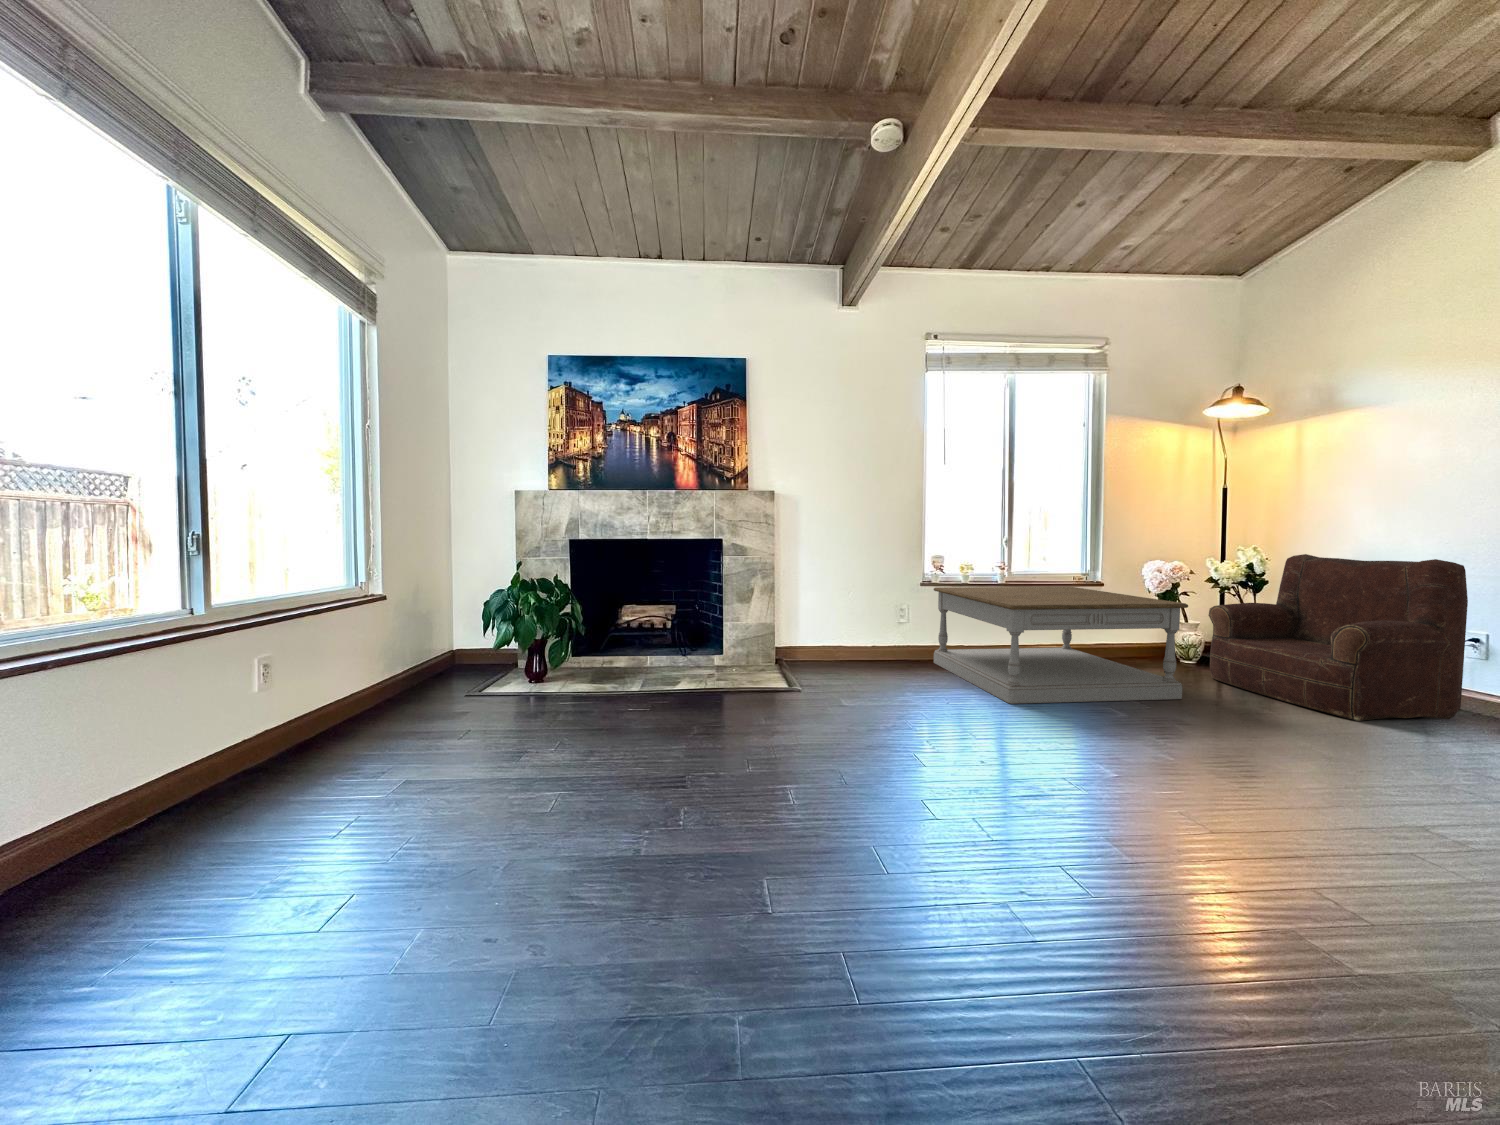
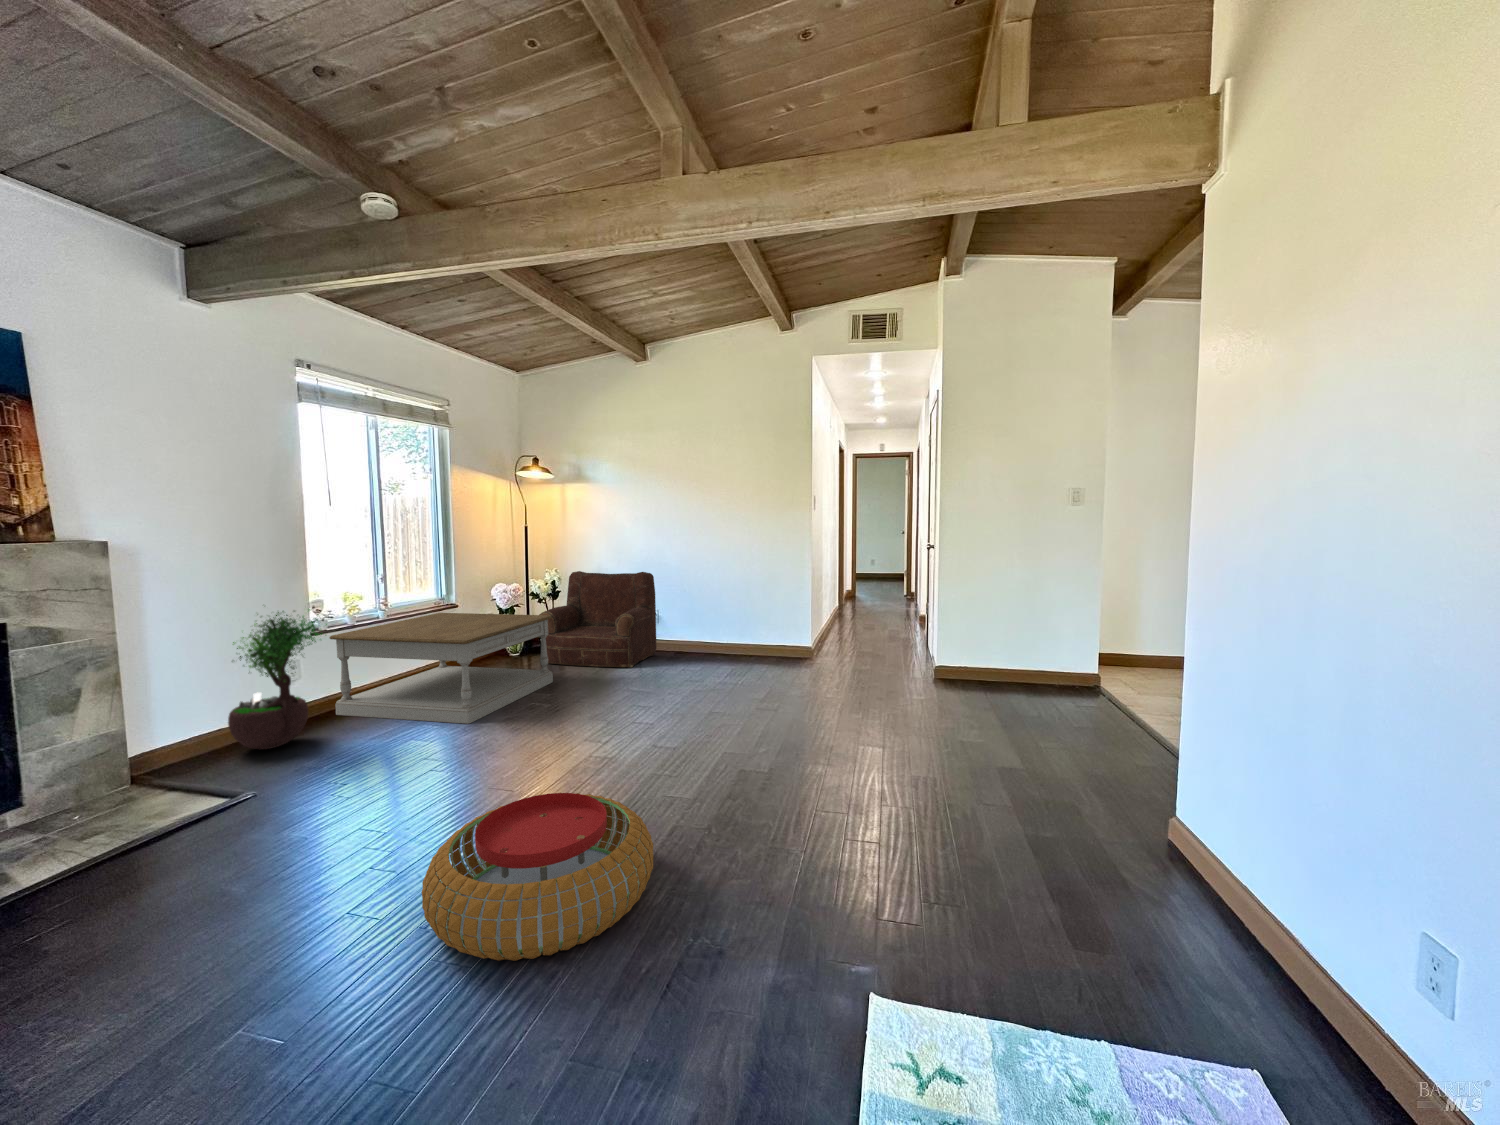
potted tree: none [829,545,903,670] -> present [228,609,327,749]
pouf: none [633,747,904,942] -> present [421,793,654,961]

